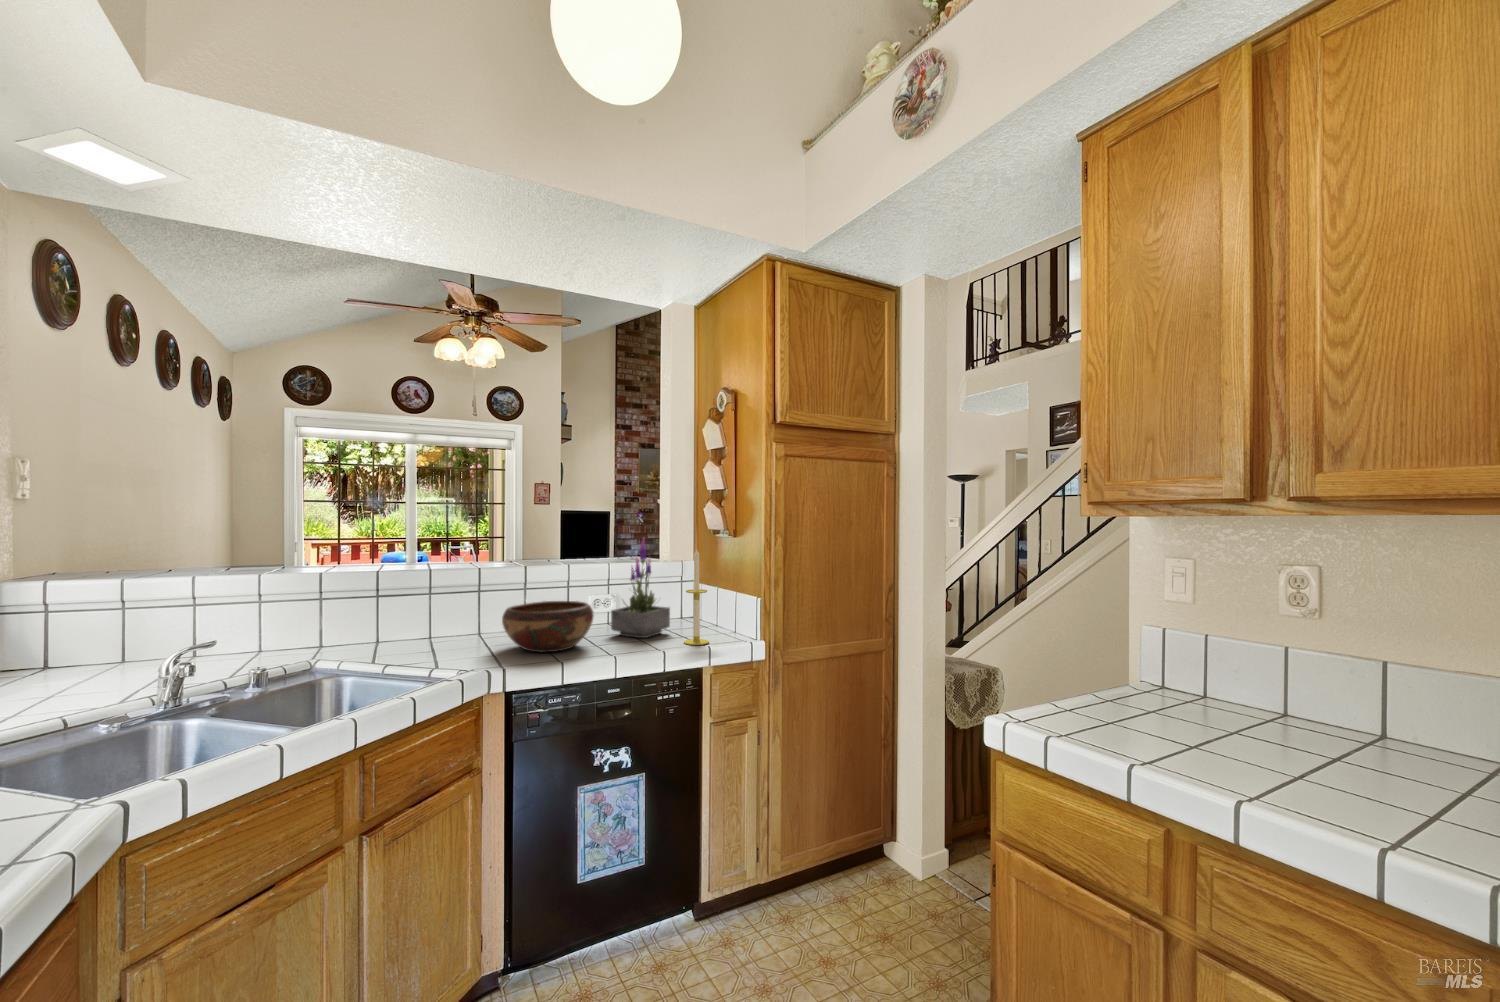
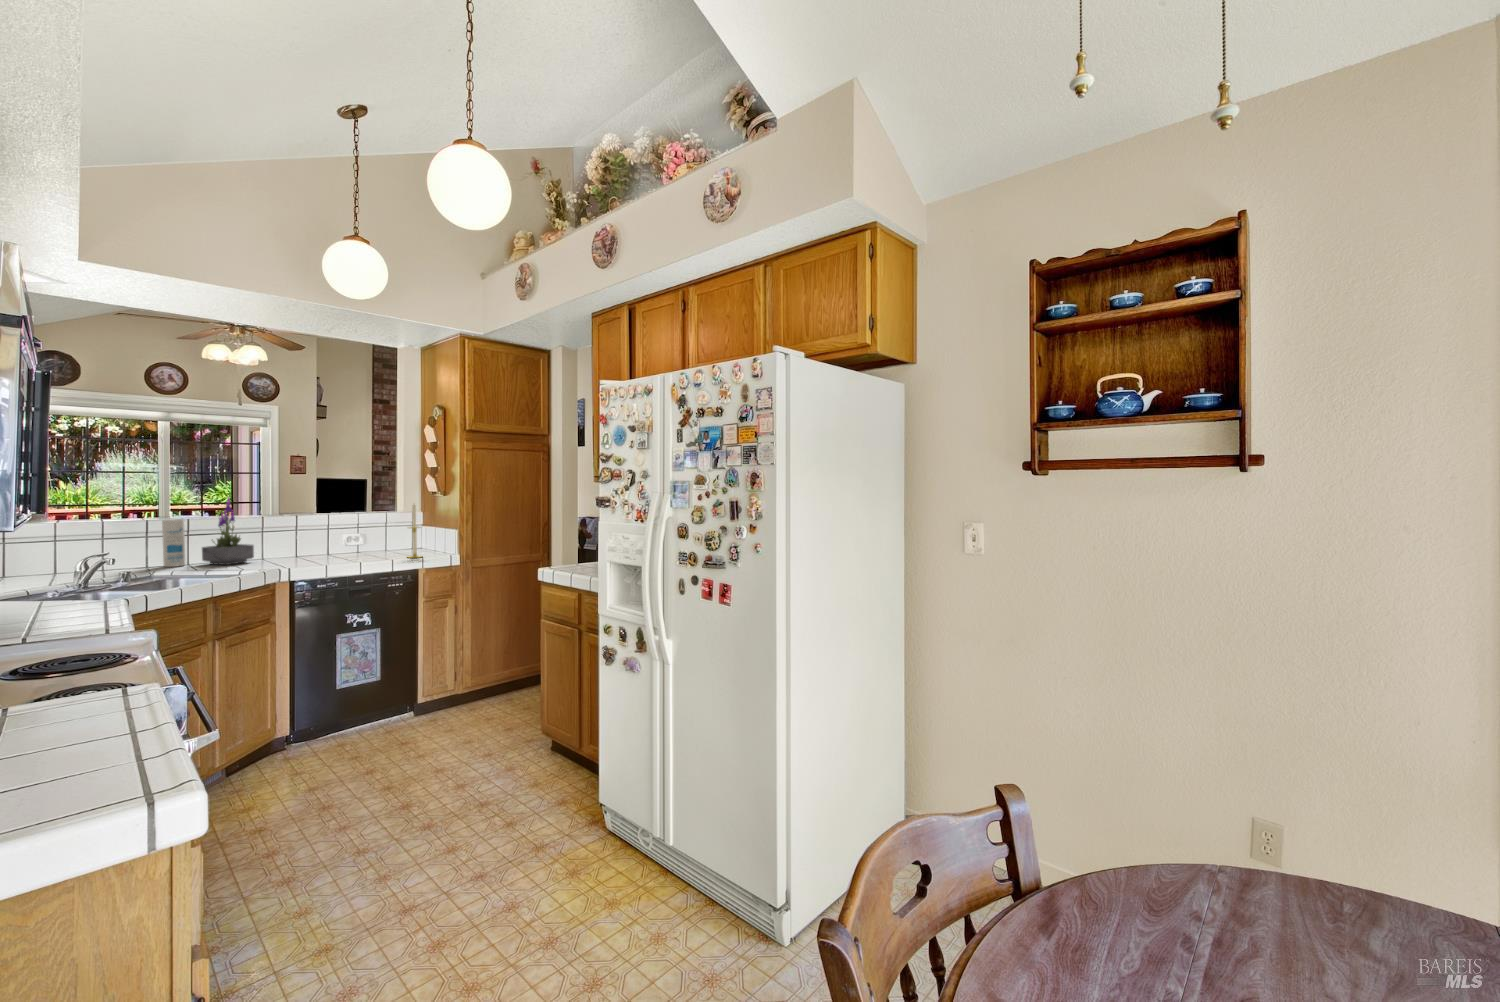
potted plant: present [611,538,670,638] -> present [202,497,254,565]
canister: none [334,574,365,653] -> present [162,519,185,567]
decorative bowl: present [502,601,594,652] -> none [283,535,345,563]

